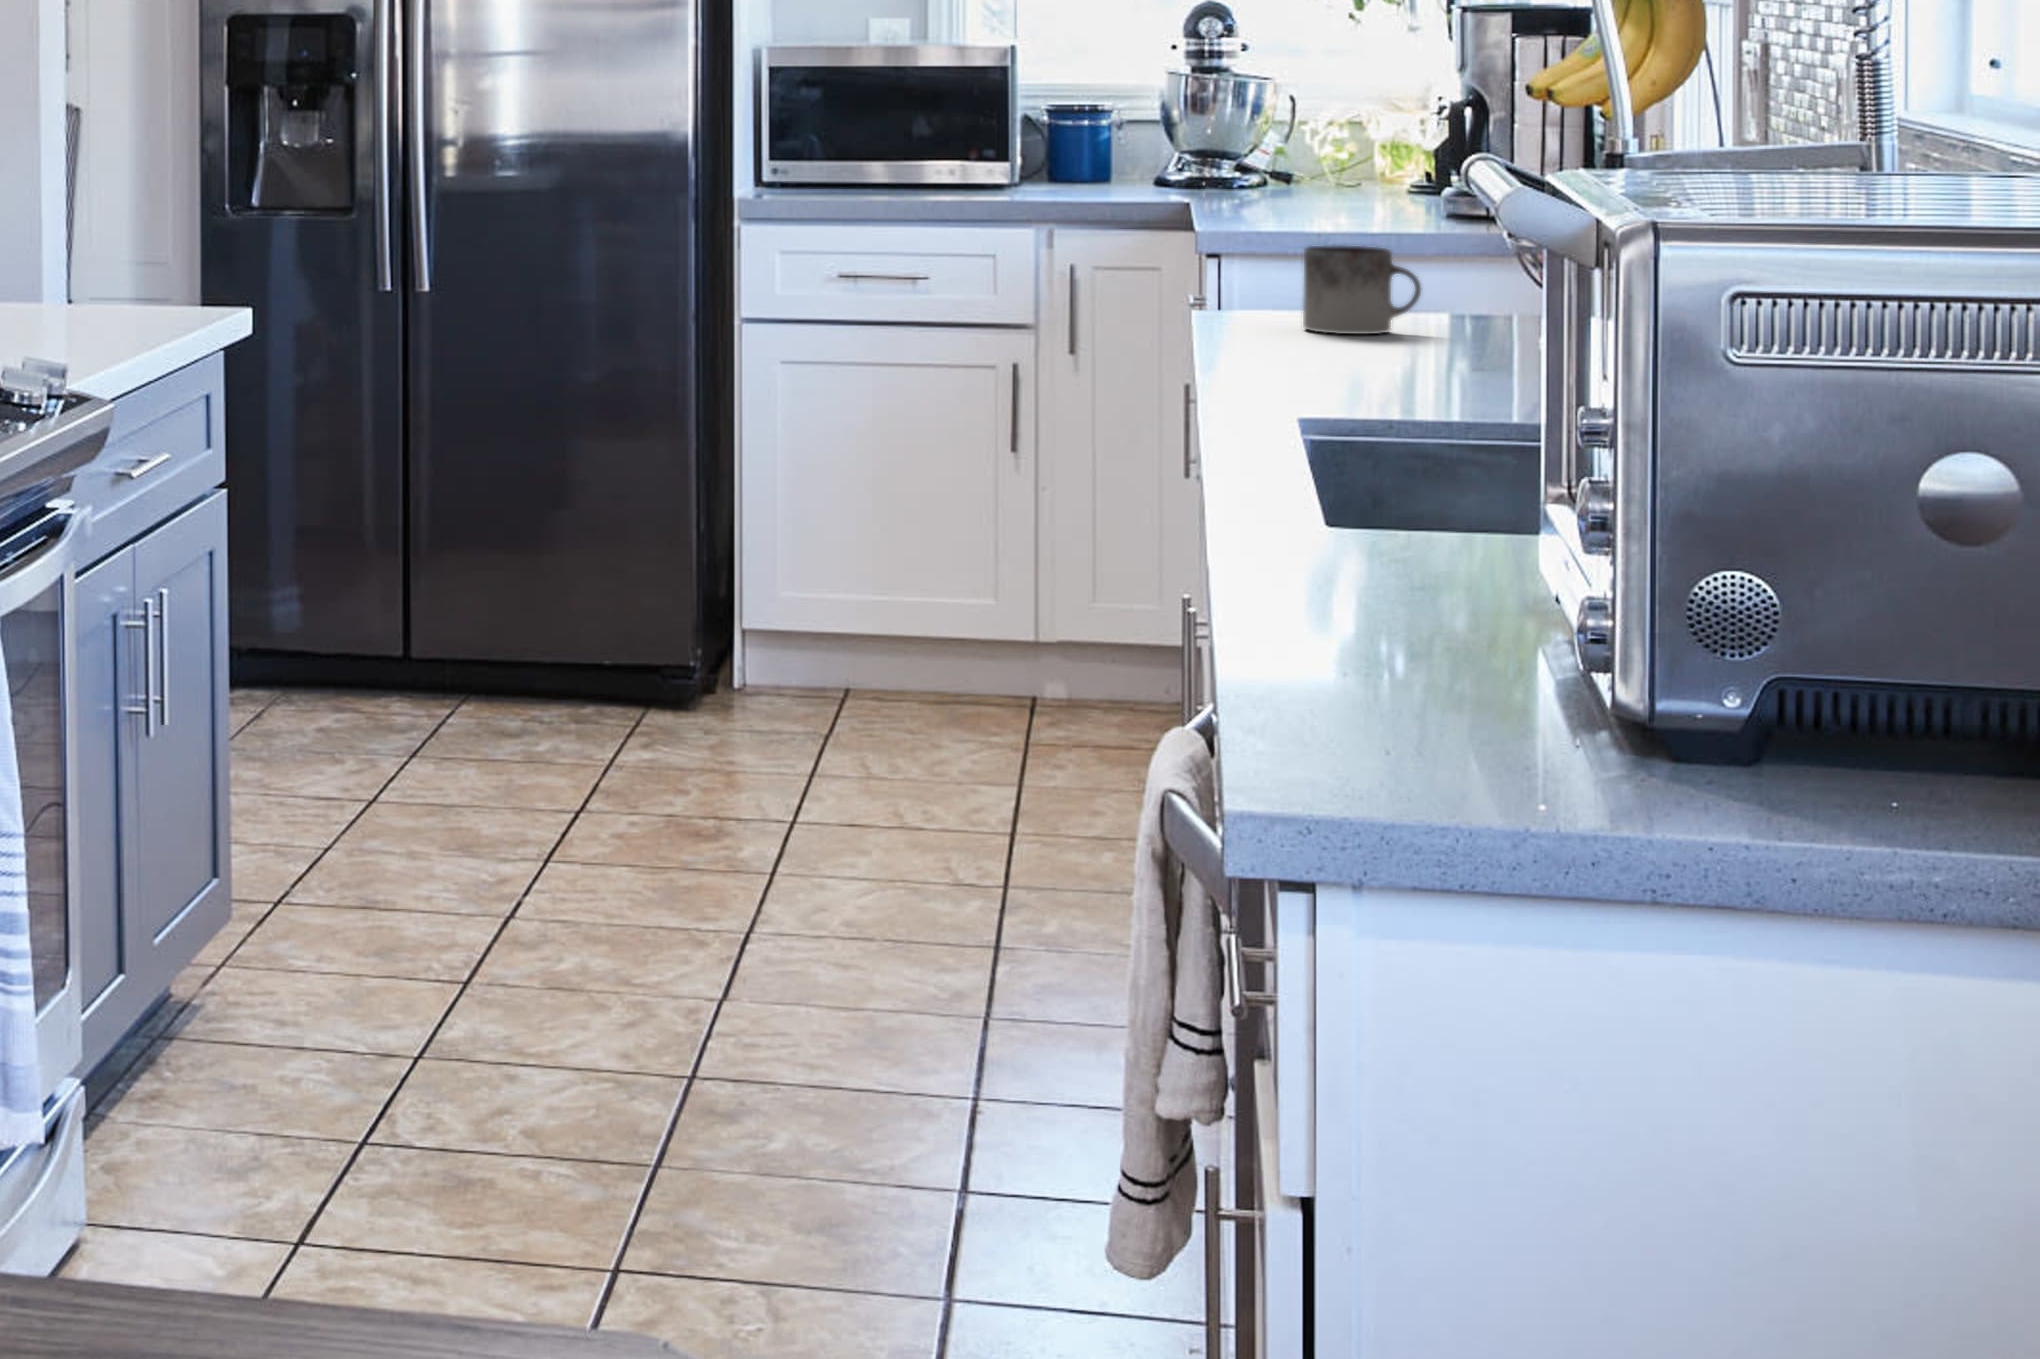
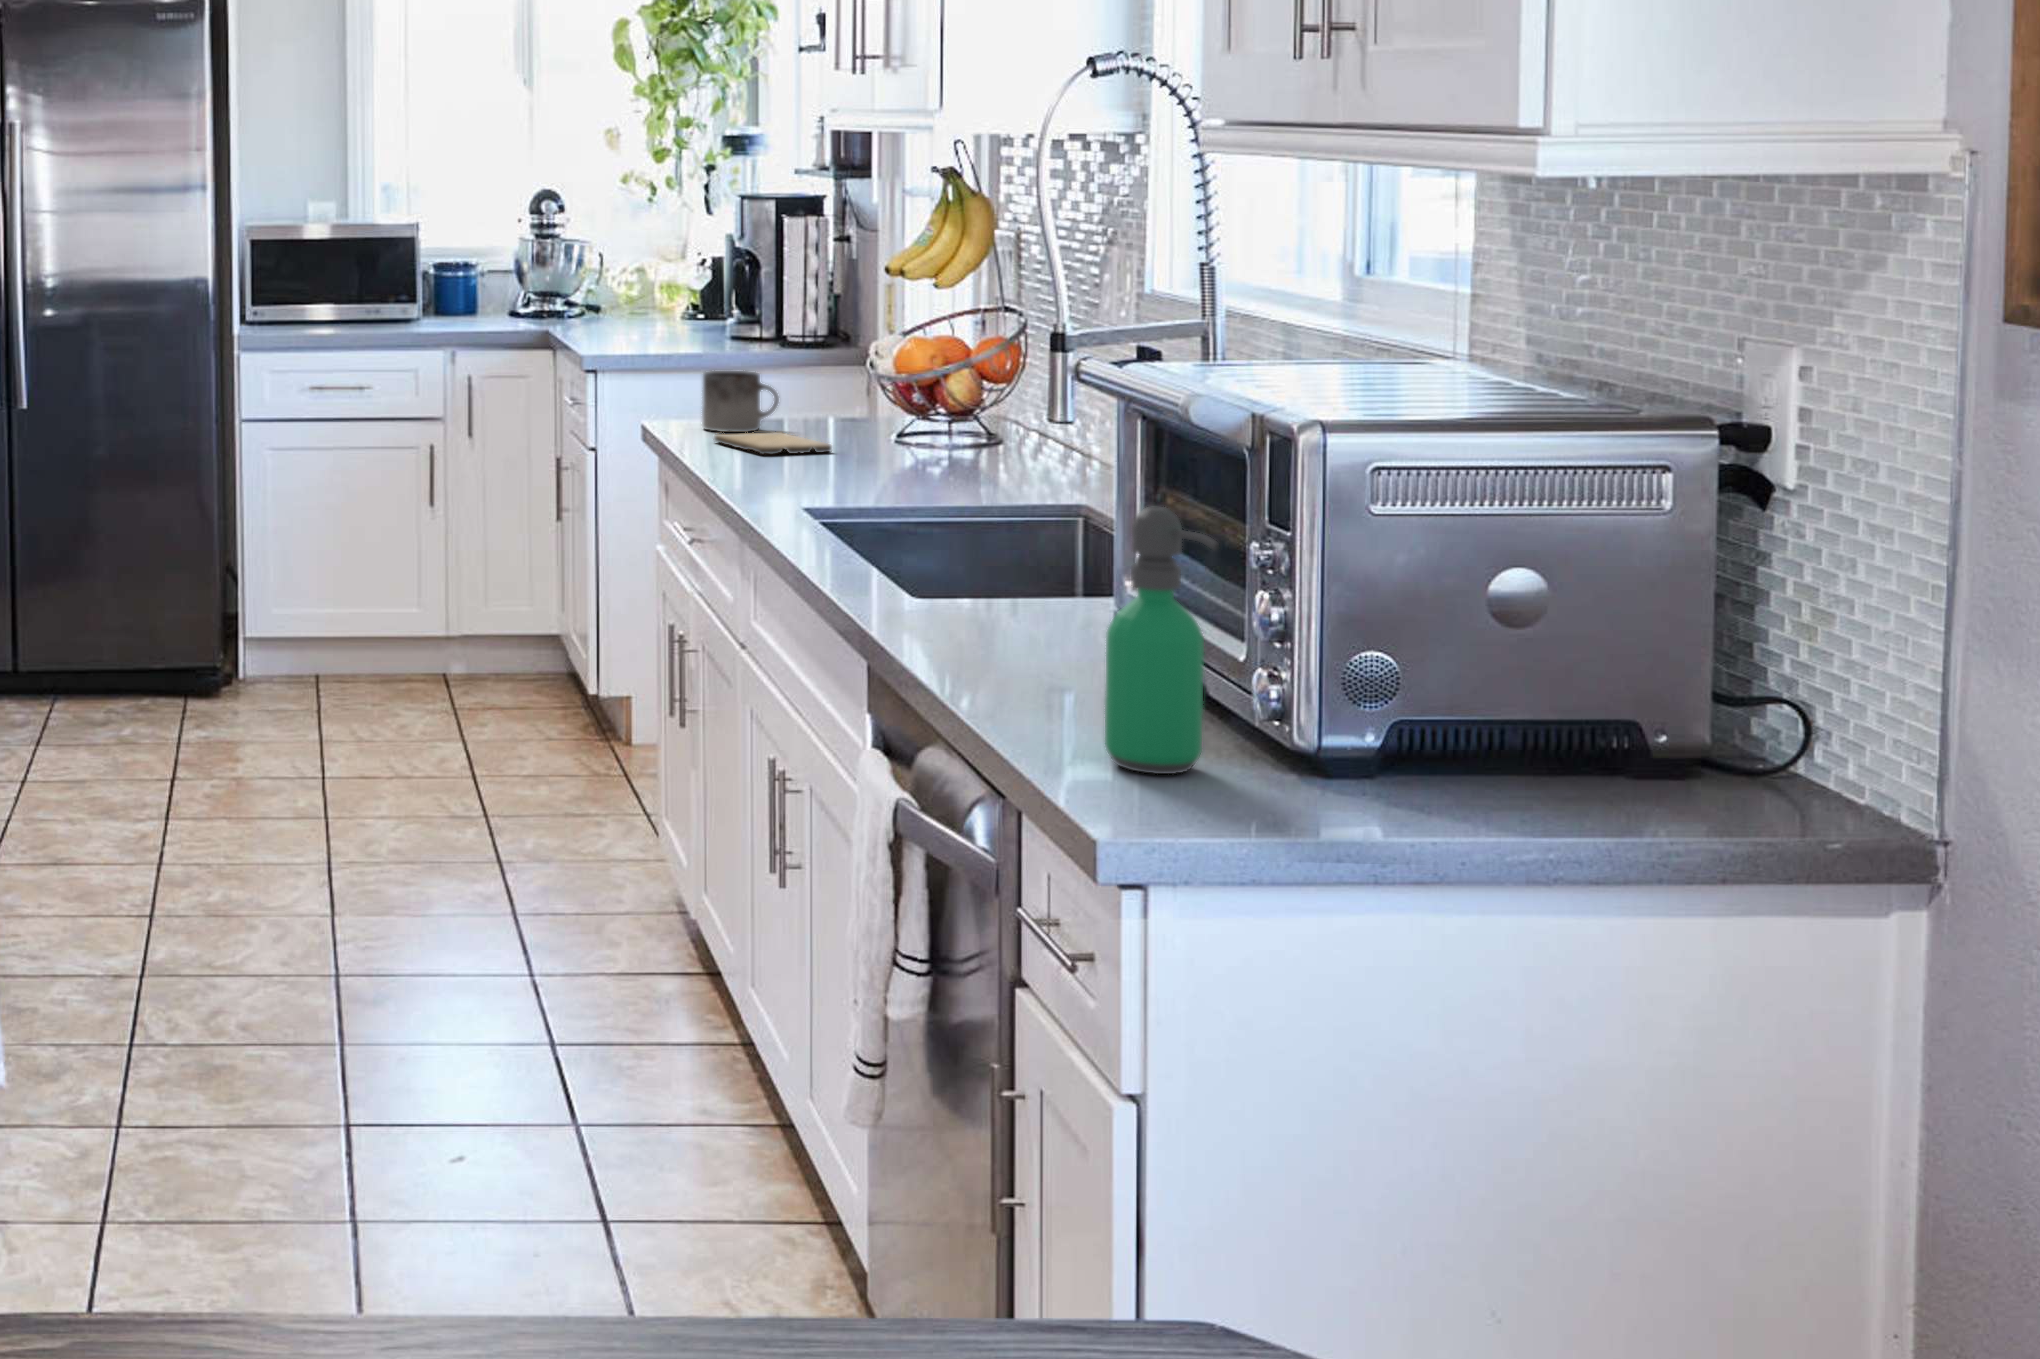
cutting board: none [1299,334,1469,363] -> present [714,432,832,455]
soap dispenser: none [1405,368,1559,781] -> present [1105,507,1219,774]

